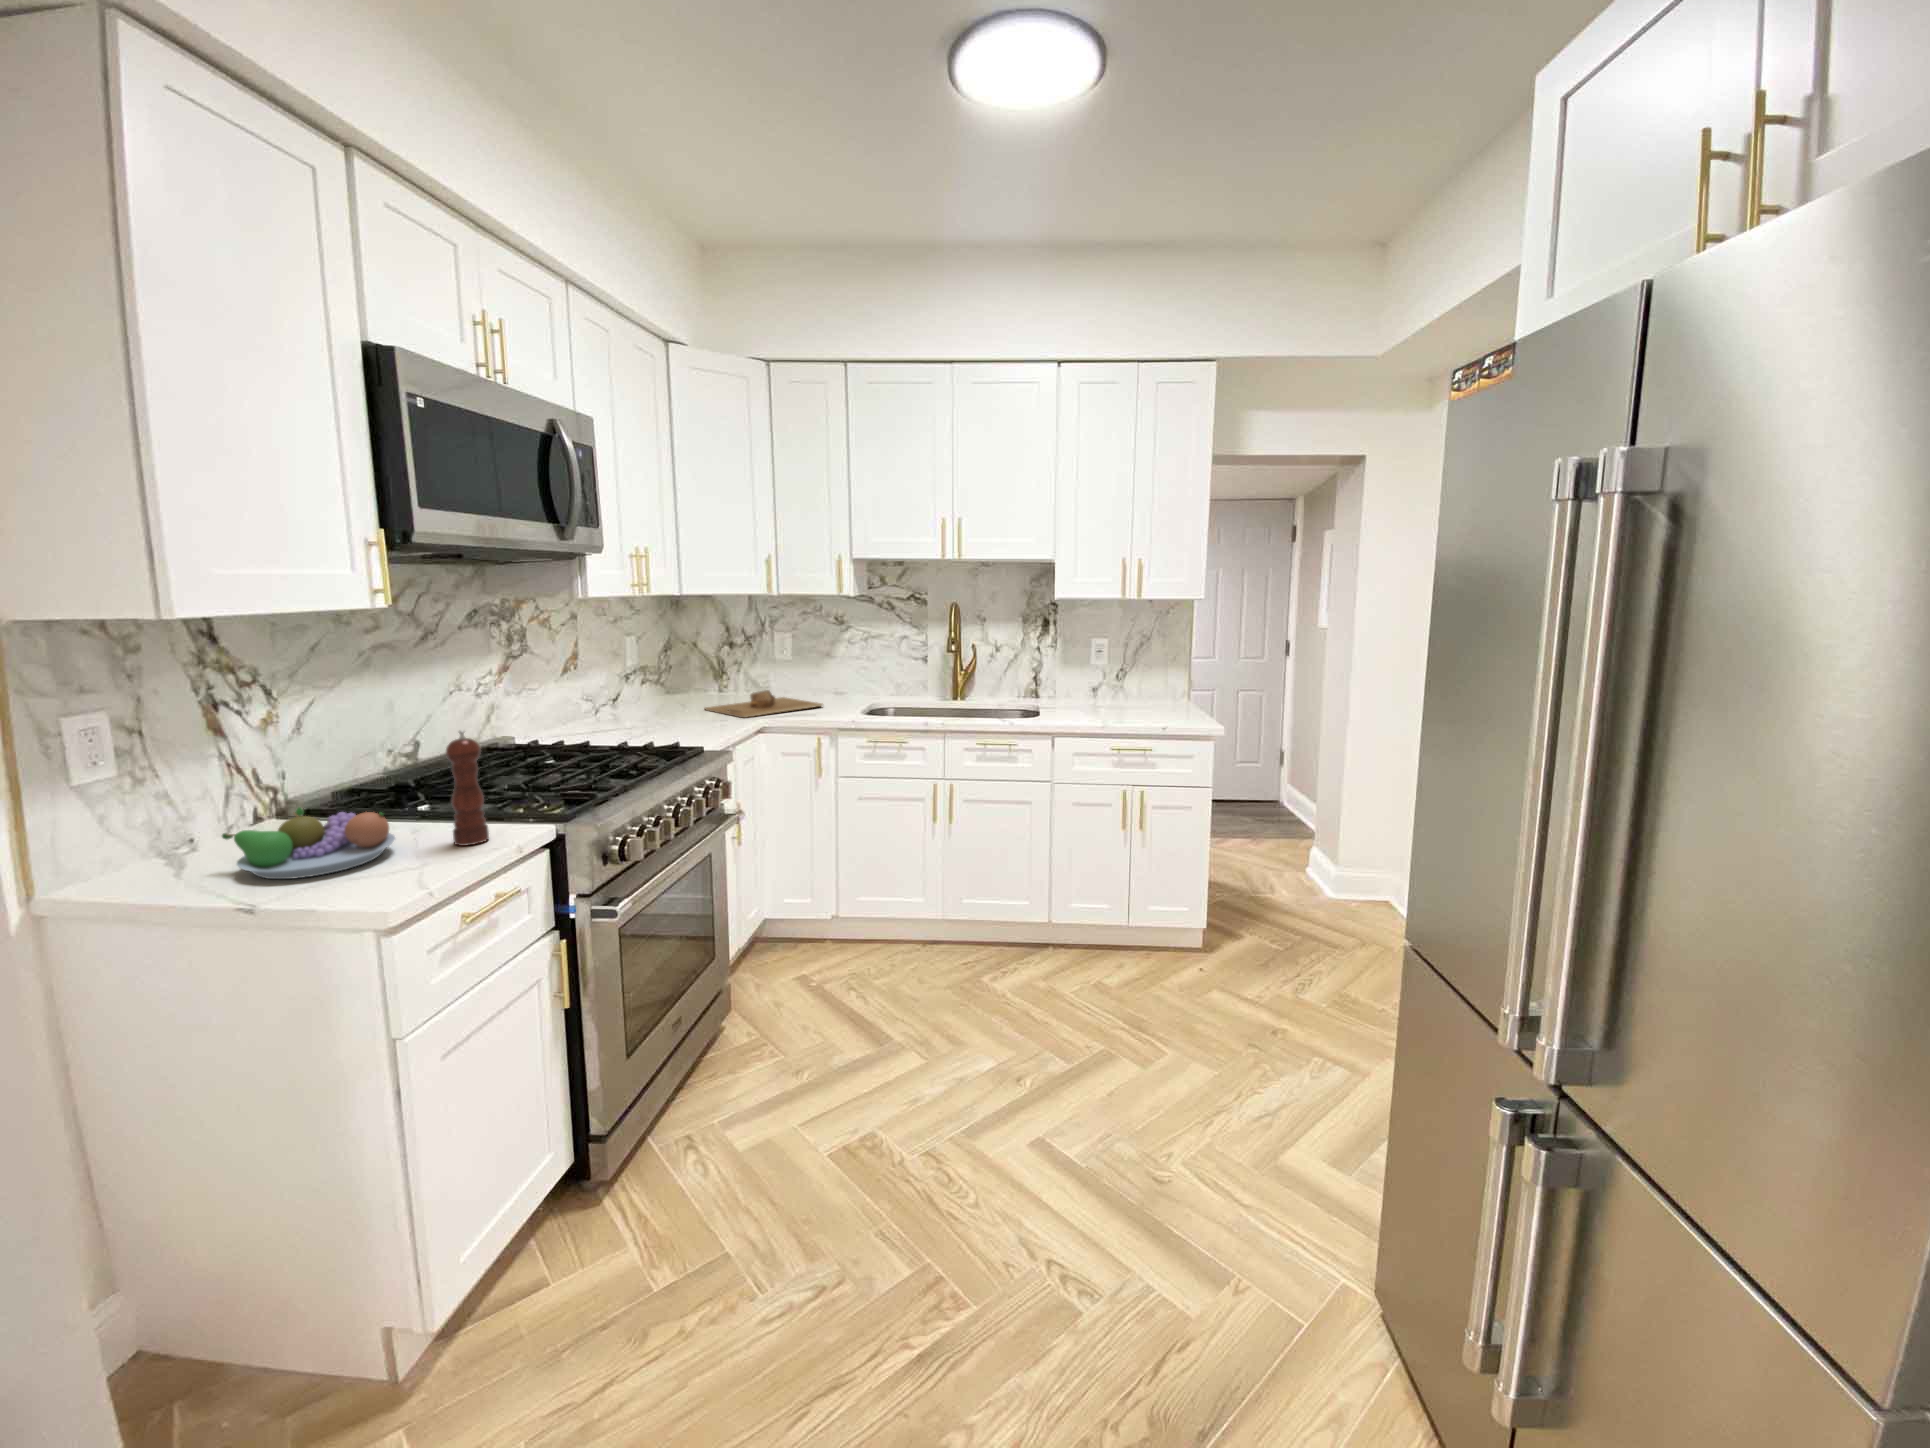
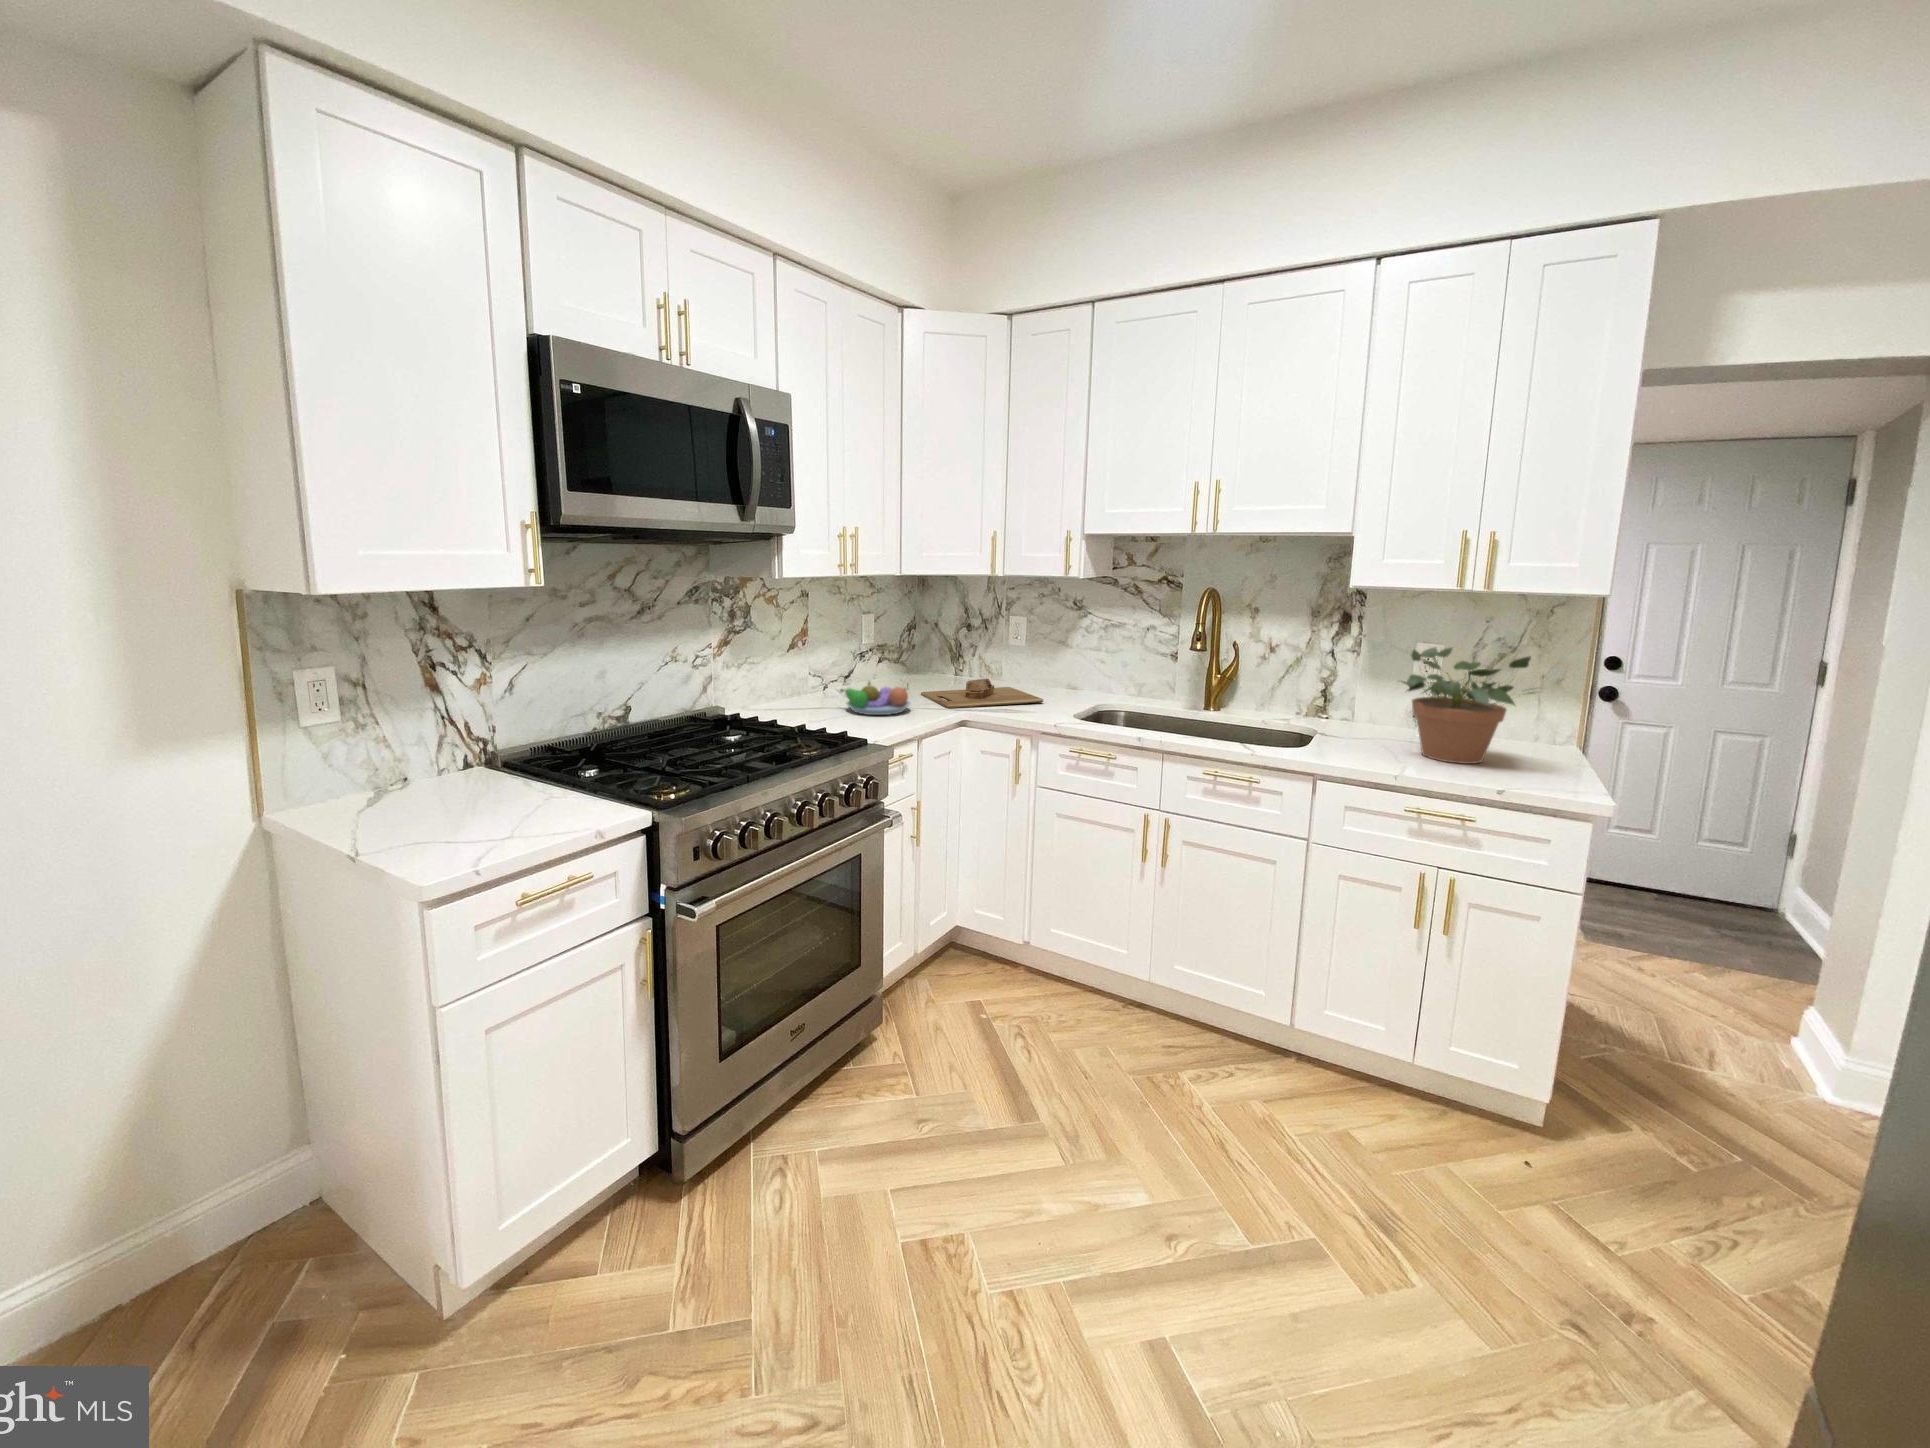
potted plant: none [1093,639,1179,718] -> present [1402,647,1533,764]
pepper mill: present [446,730,489,846] -> none [539,710,577,825]
fruit bowl: present [222,807,395,879] -> present [840,682,910,715]

